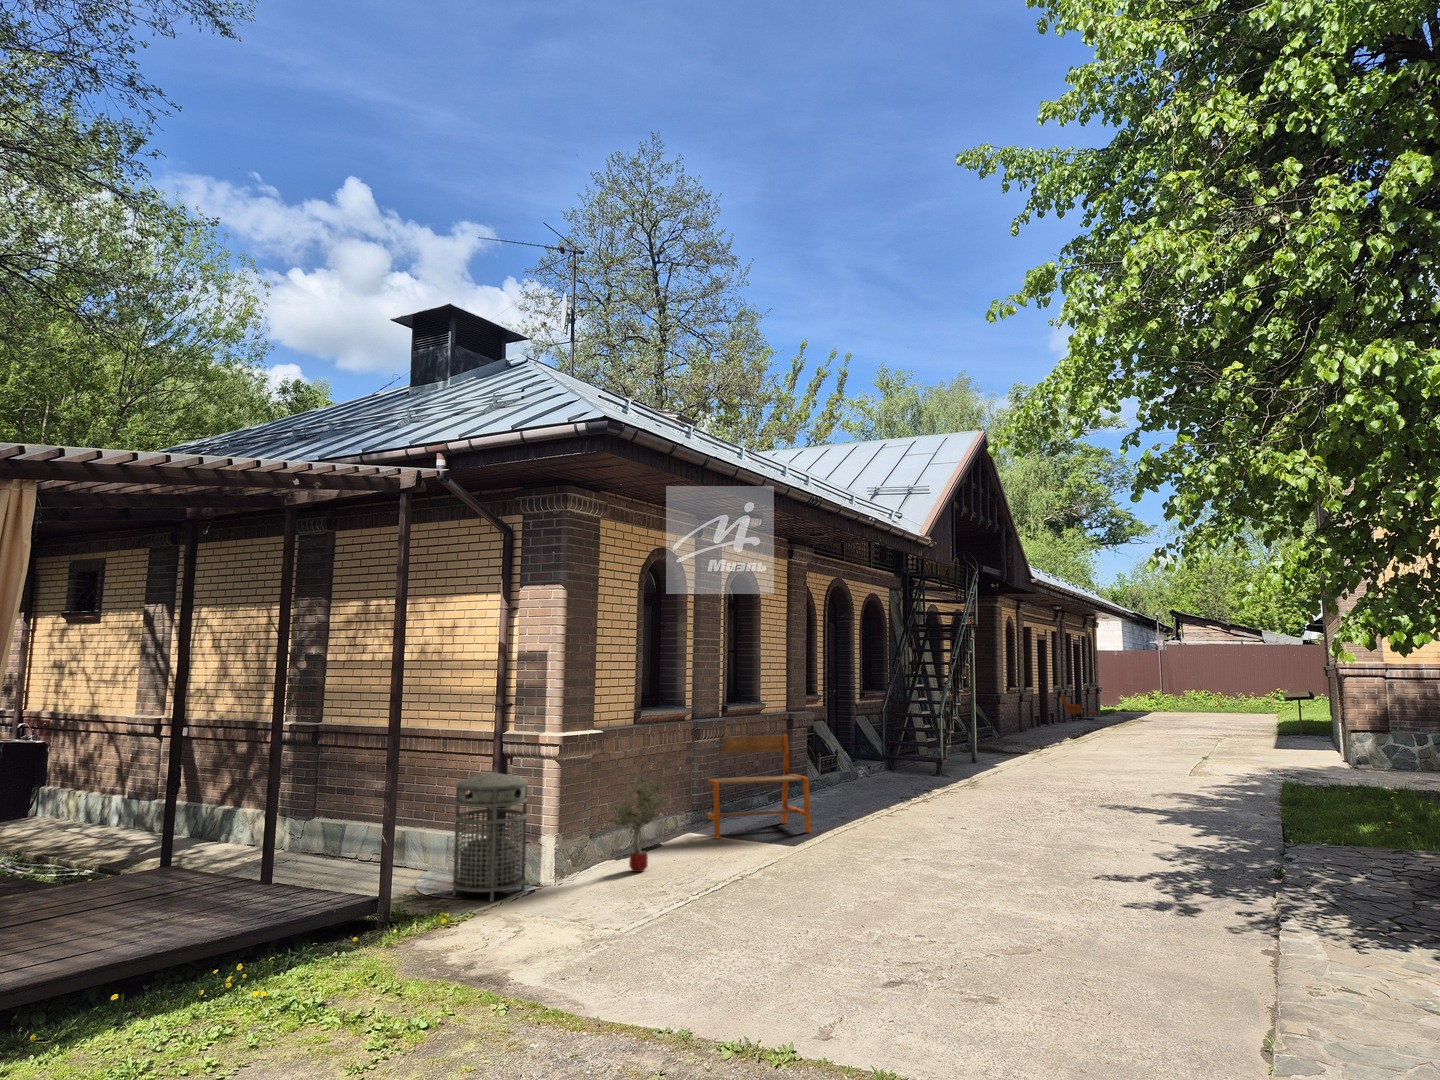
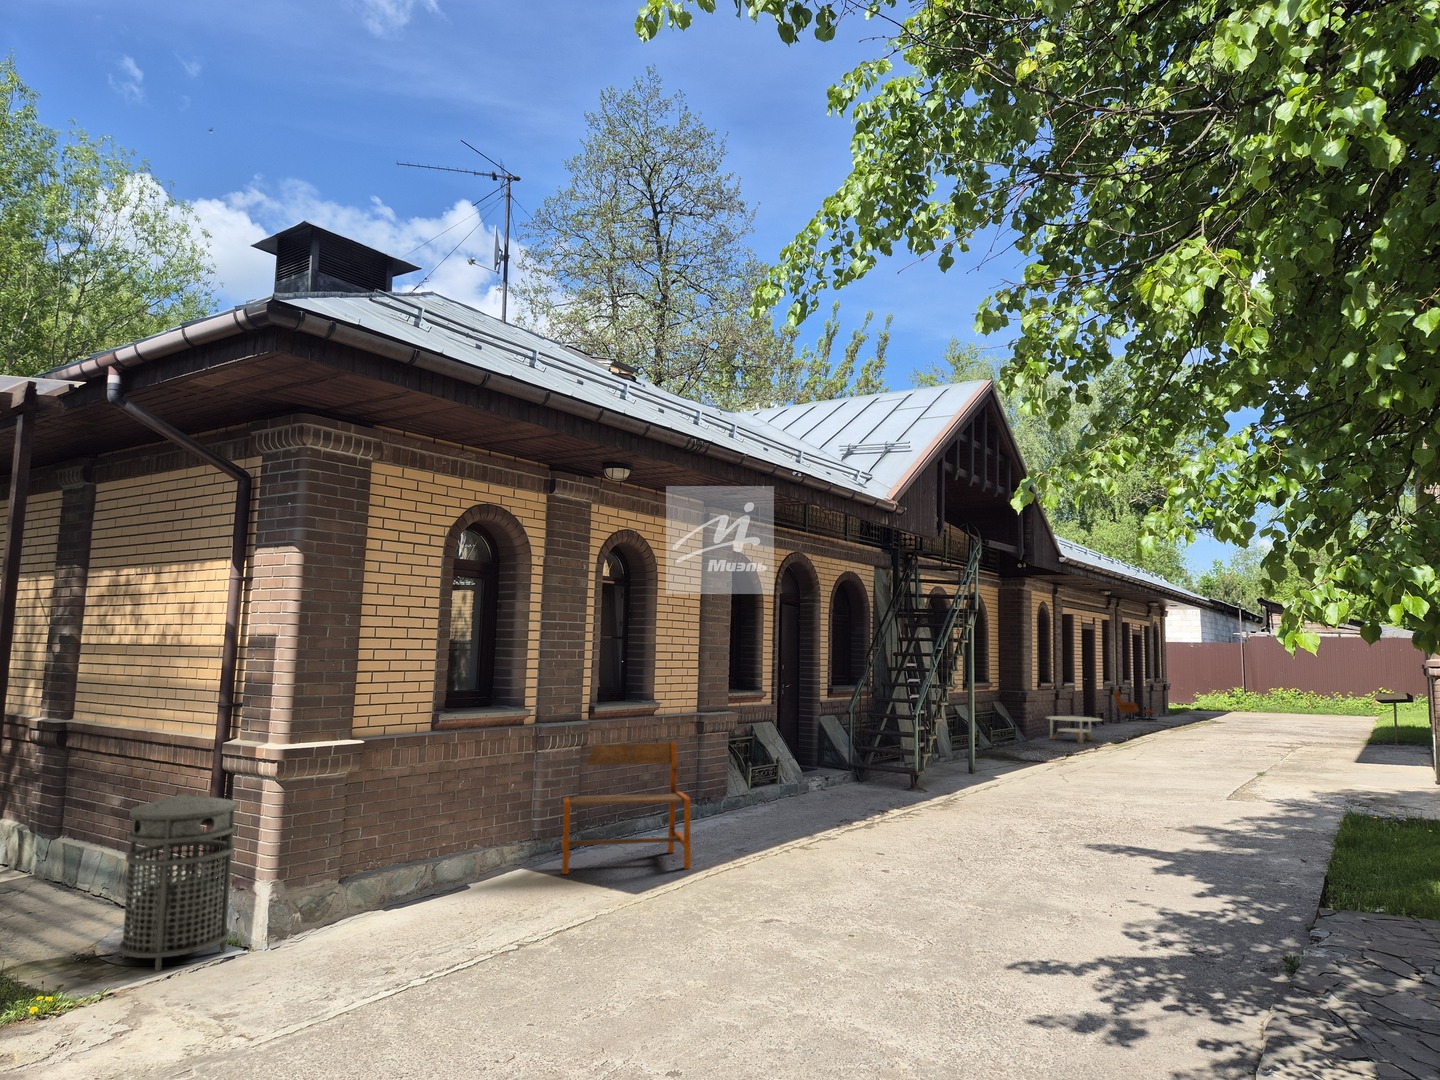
round table: none [1014,716,1063,739] -> present [1047,716,1102,743]
potted tree: present [610,772,665,872] -> none [363,792,457,926]

